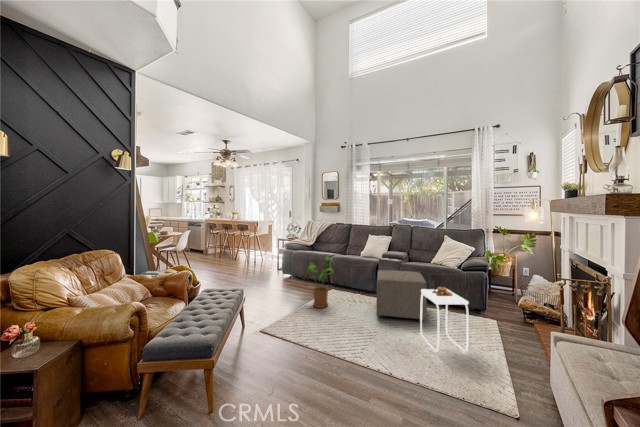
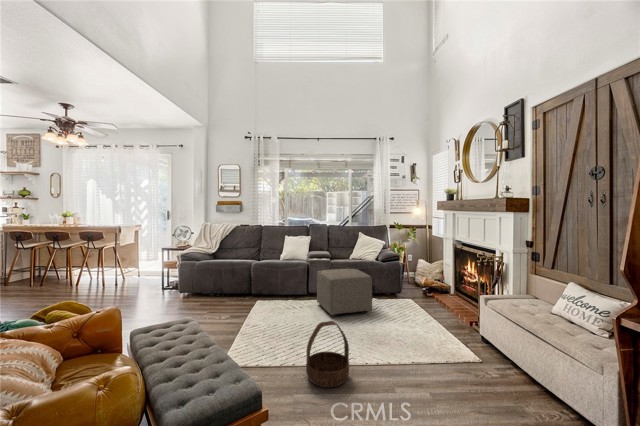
house plant: present [307,257,334,308] -> none [248,262,284,320]
side table: present [420,287,469,352] -> none [377,277,420,333]
basket: none [296,317,338,383] -> present [306,321,349,388]

